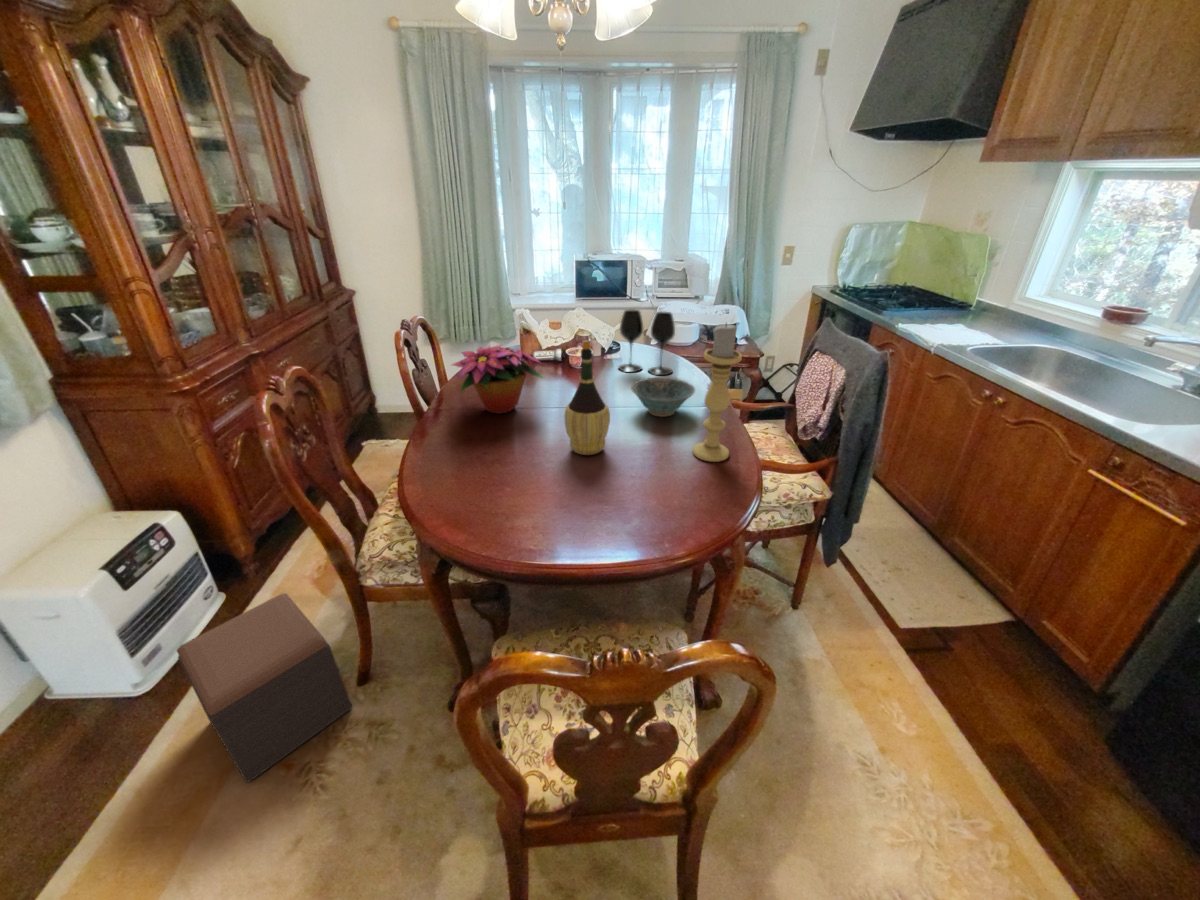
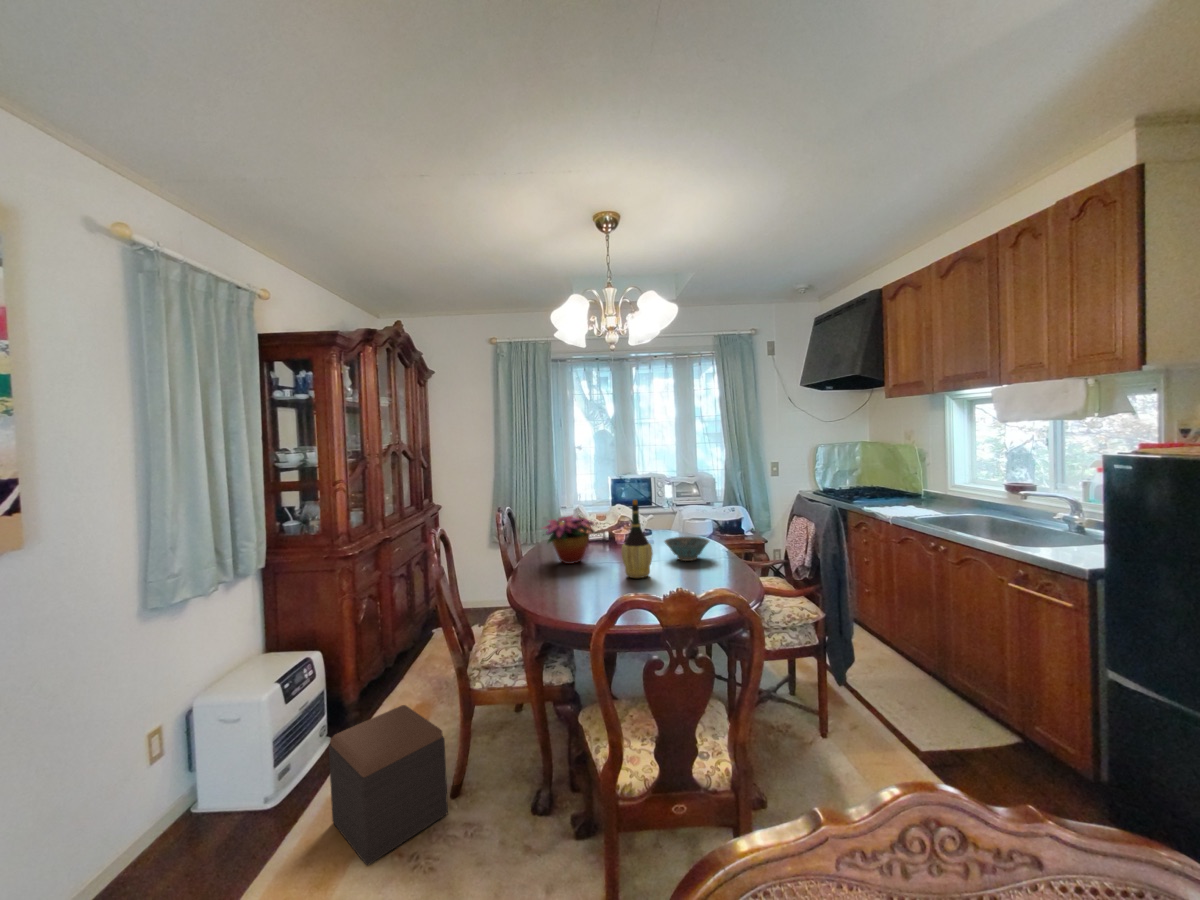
wine glass: present [619,310,675,375] -> none [651,497,693,542]
candle holder: present [693,323,742,462] -> none [710,484,738,578]

